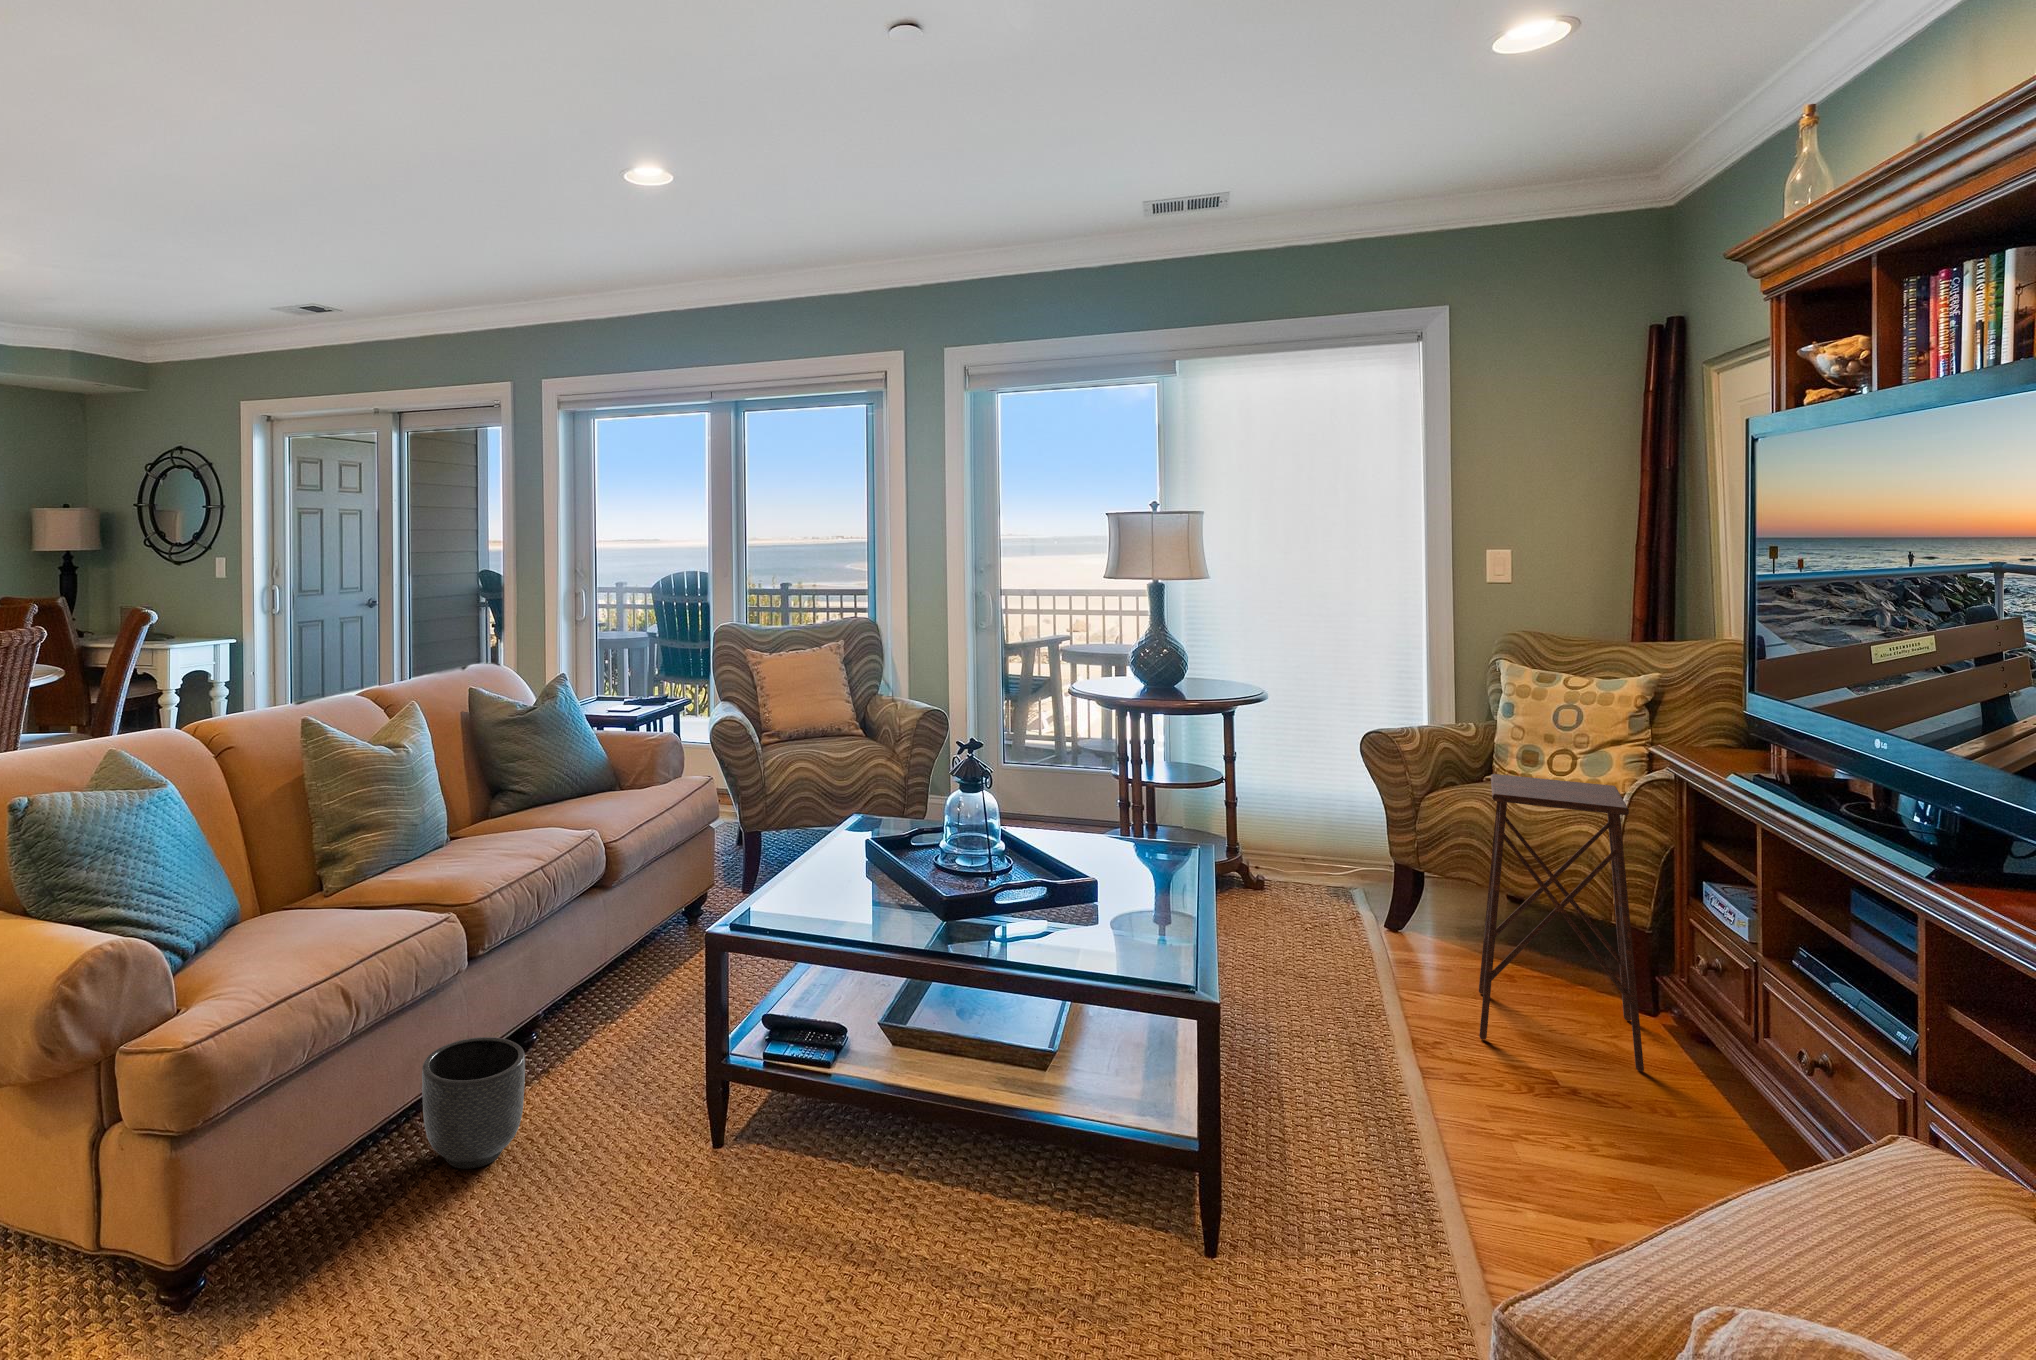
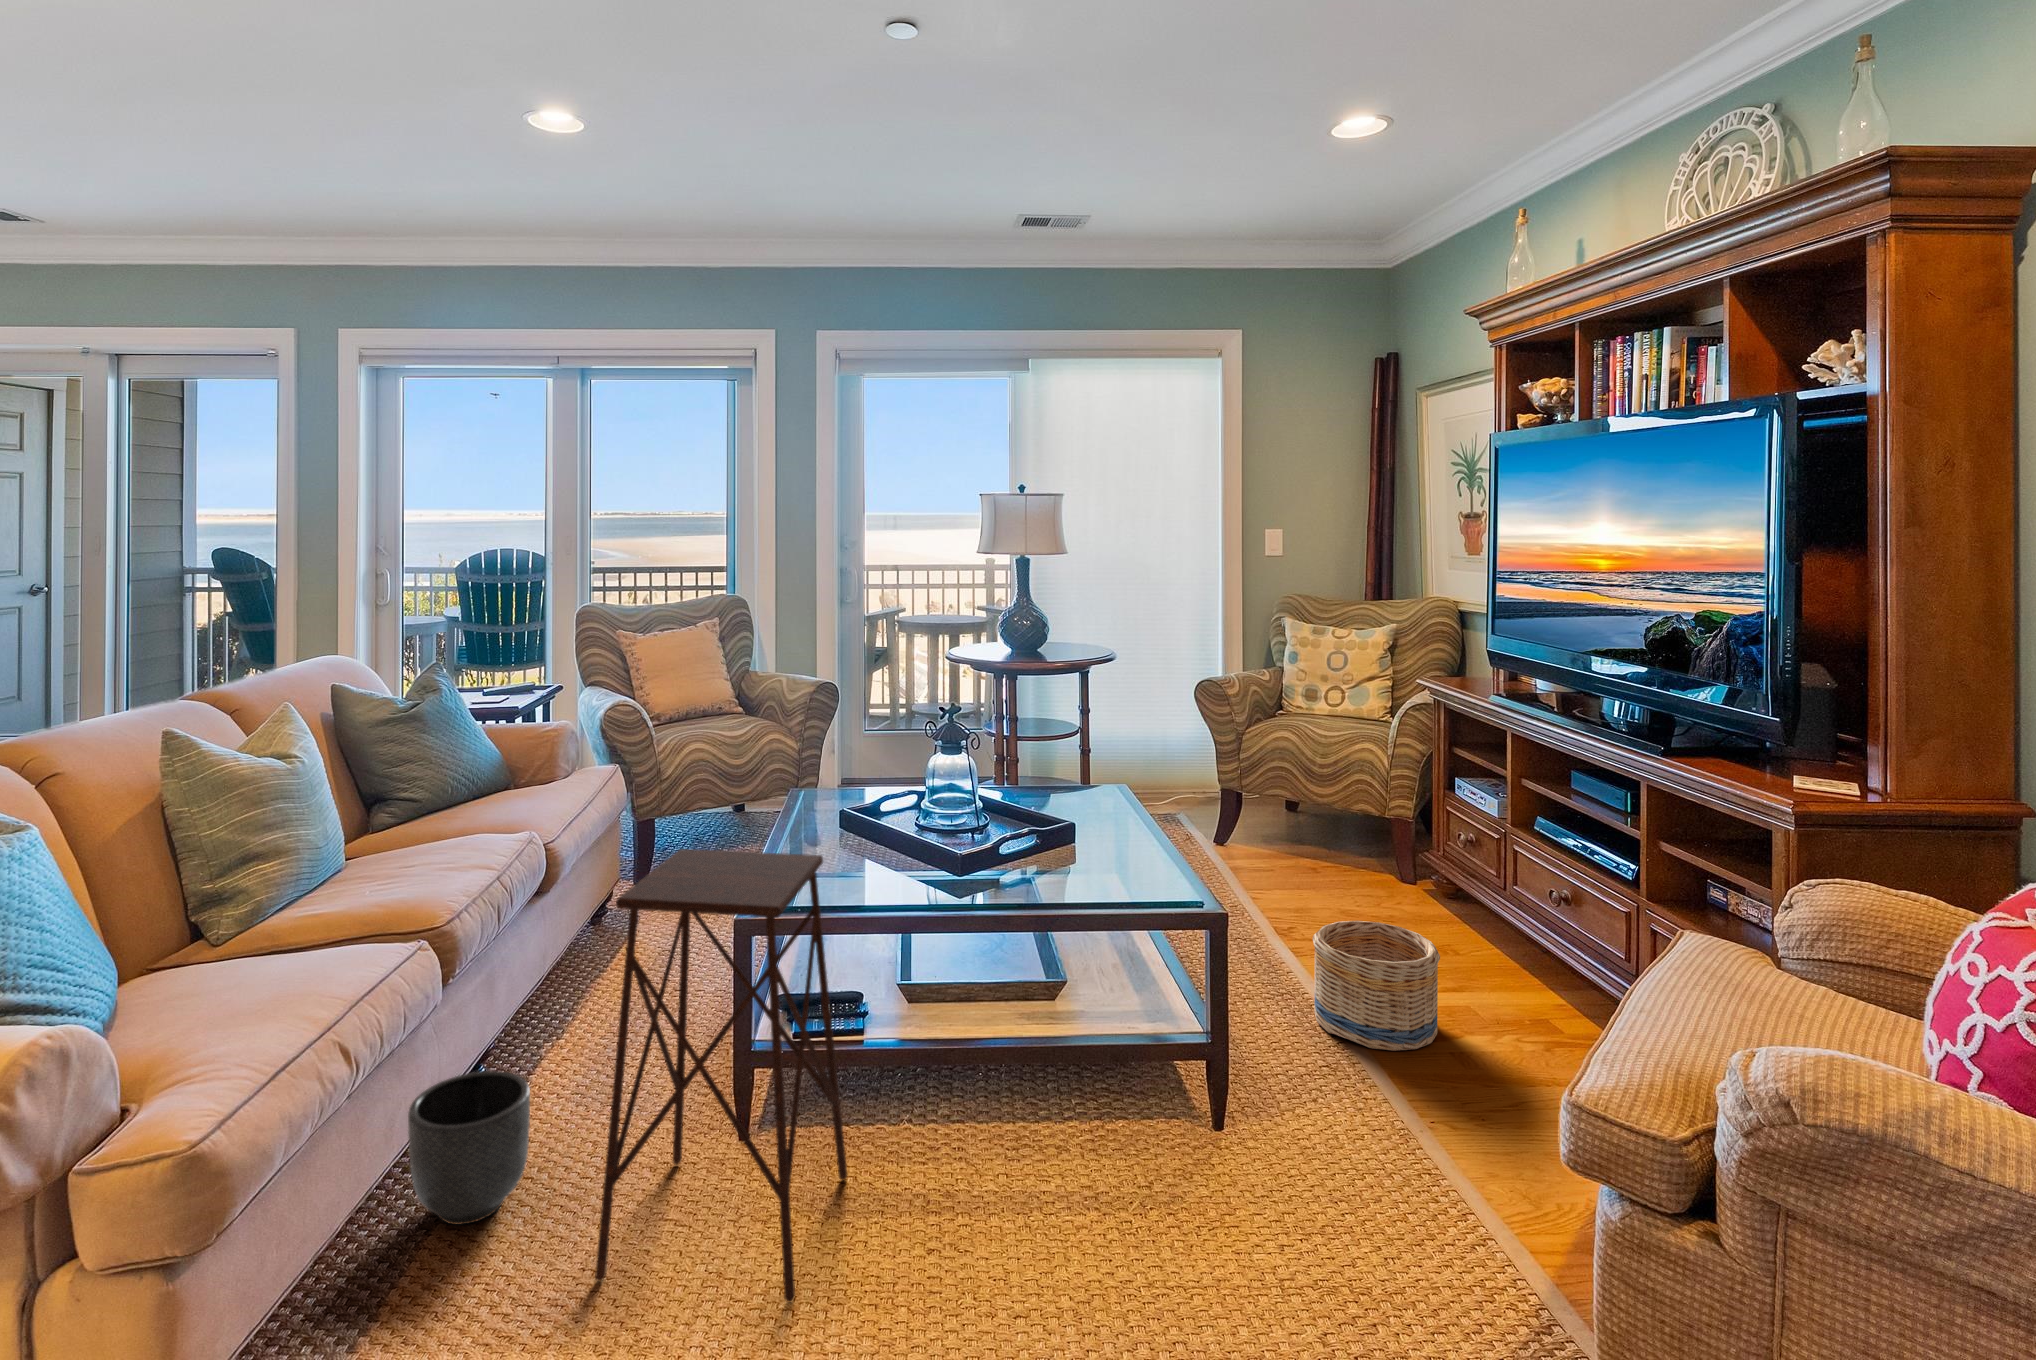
side table: present [1479,774,1644,1072] -> present [595,849,847,1302]
basket: none [1403,1042,1572,1216] -> present [1313,921,1440,1051]

